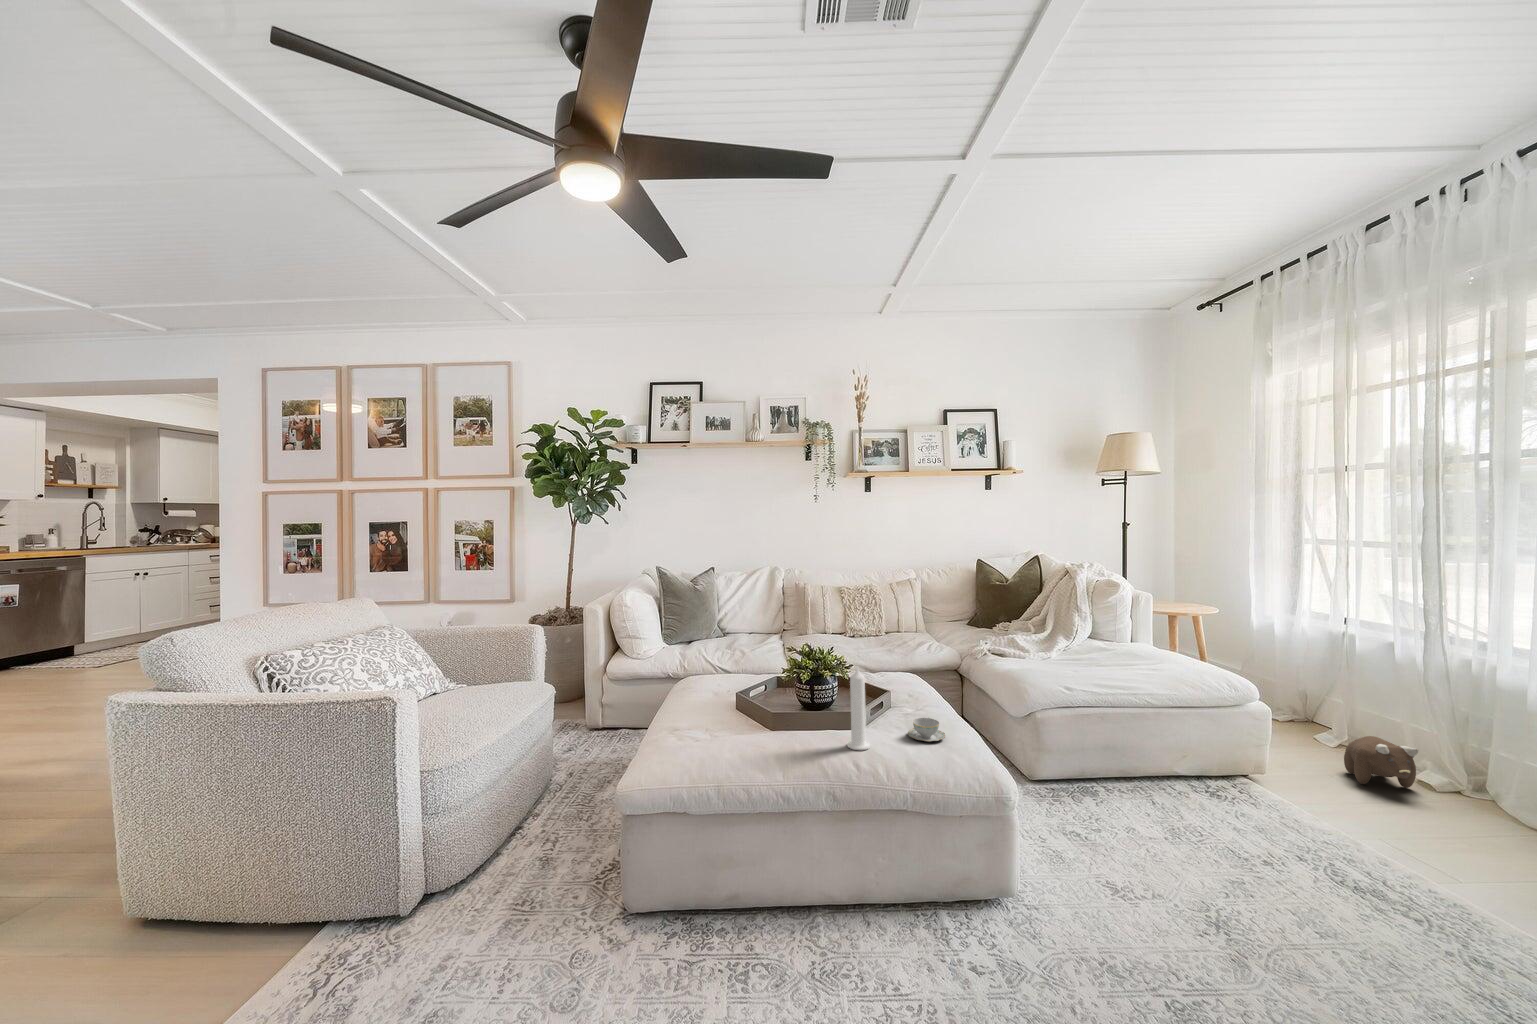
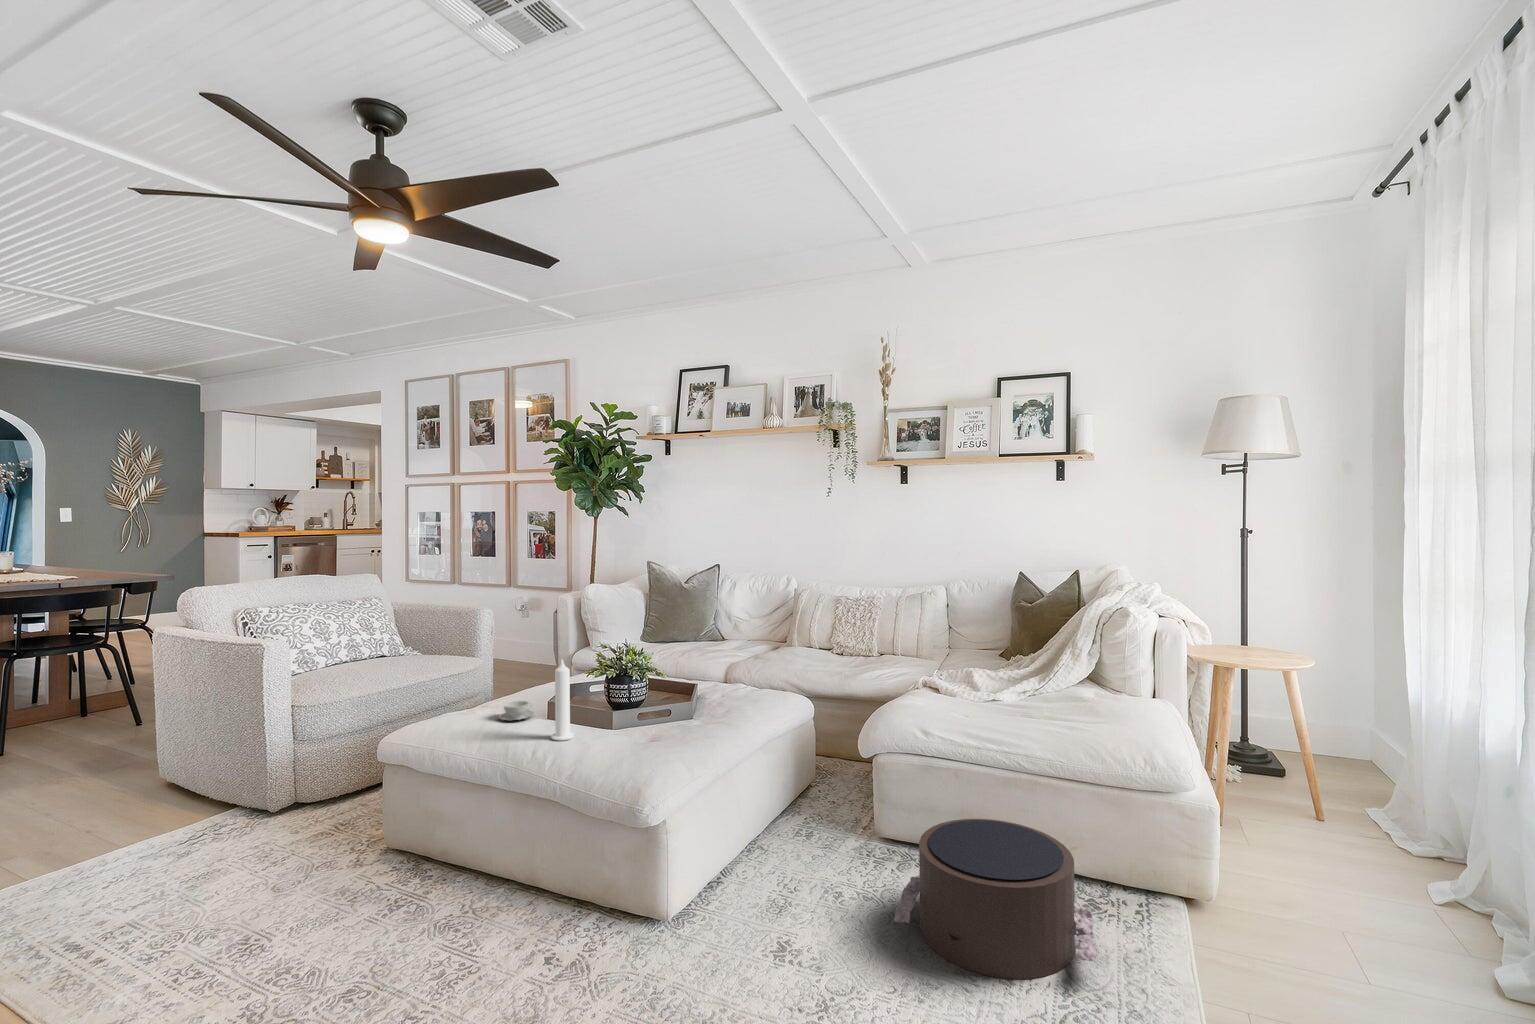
teacup: present [908,718,945,741] -> present [499,701,534,720]
plush toy: present [1344,736,1418,788] -> none [1356,871,1457,963]
pouf: none [1130,750,1322,870] -> present [894,819,1098,979]

